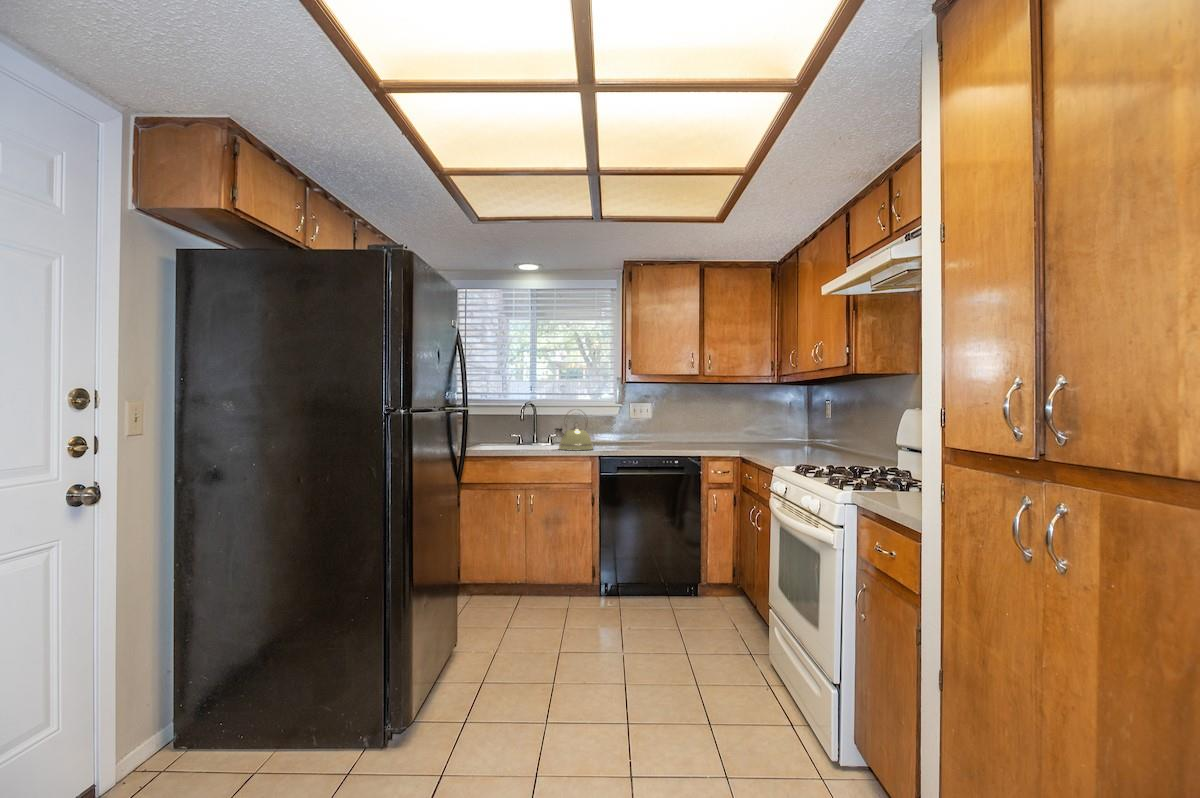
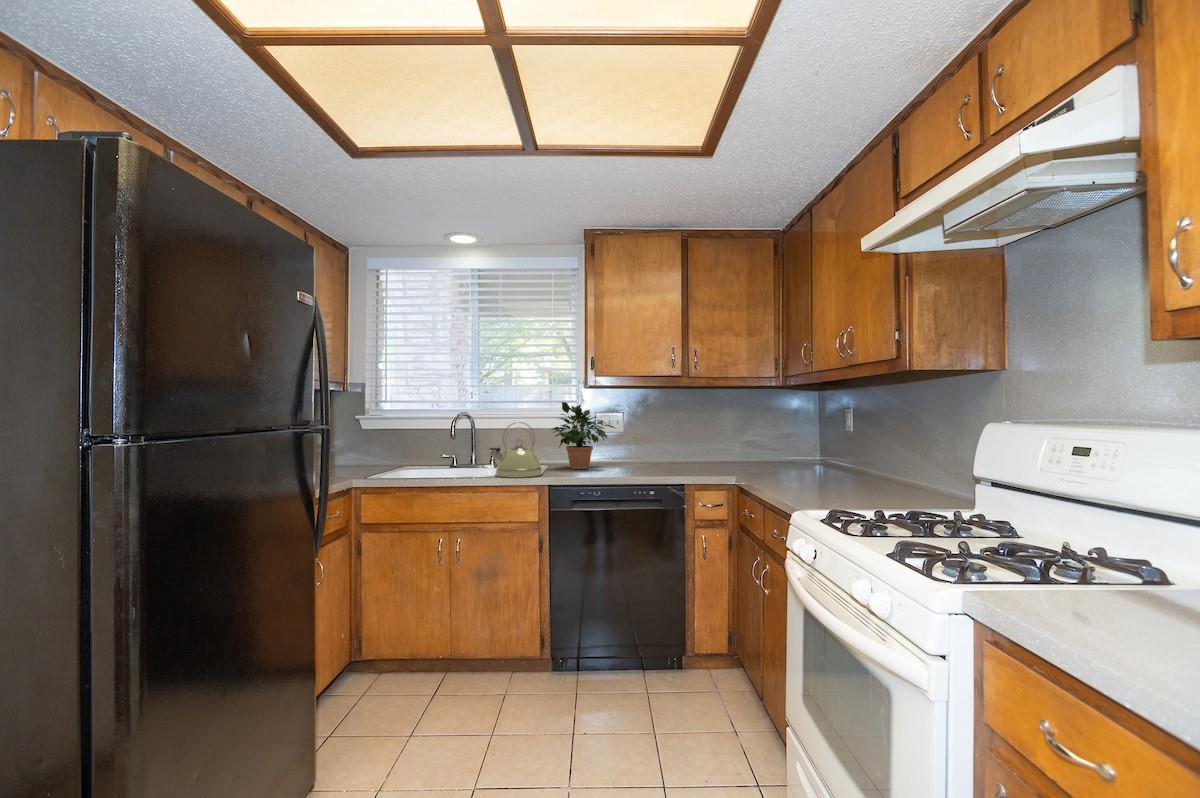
potted plant: none [596,394,649,446] -> present [551,402,615,469]

